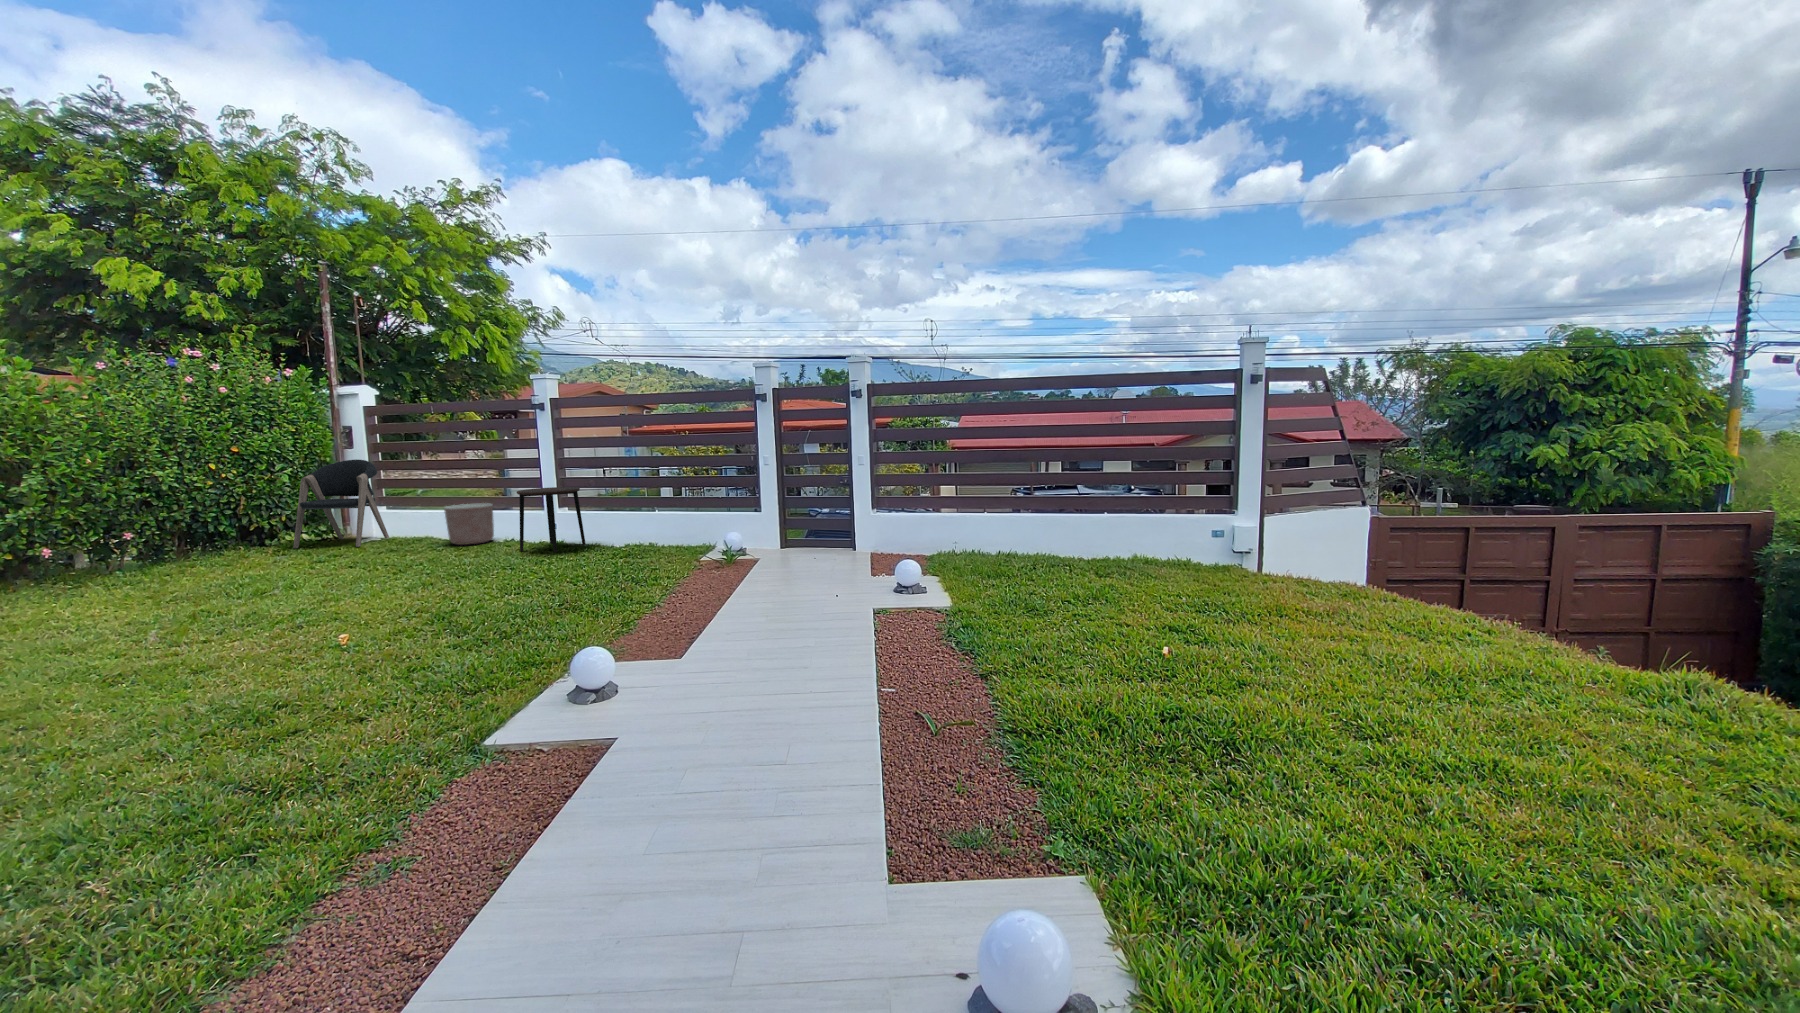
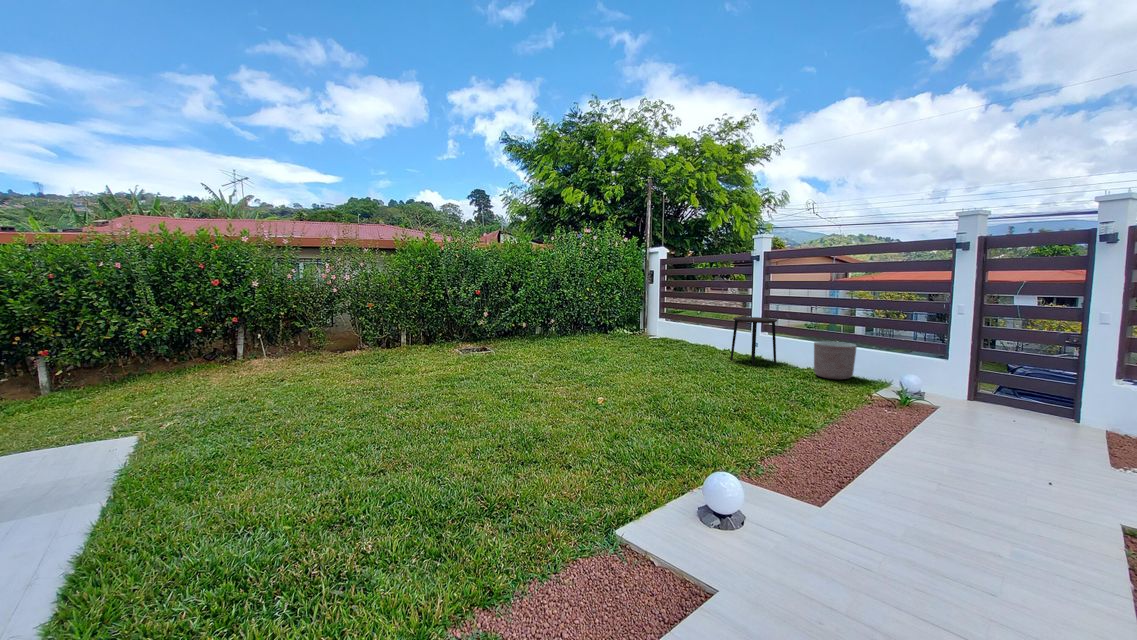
chair: present [293,460,389,548] -> none [619,291,663,342]
planter: present [444,503,494,545] -> present [814,341,857,379]

